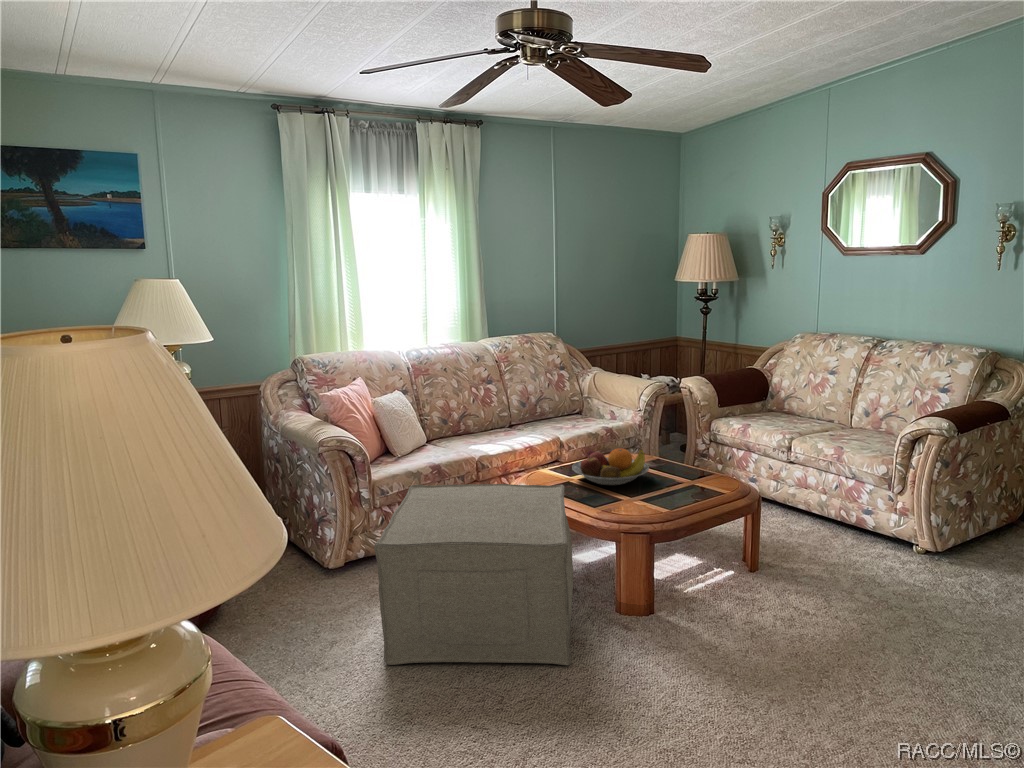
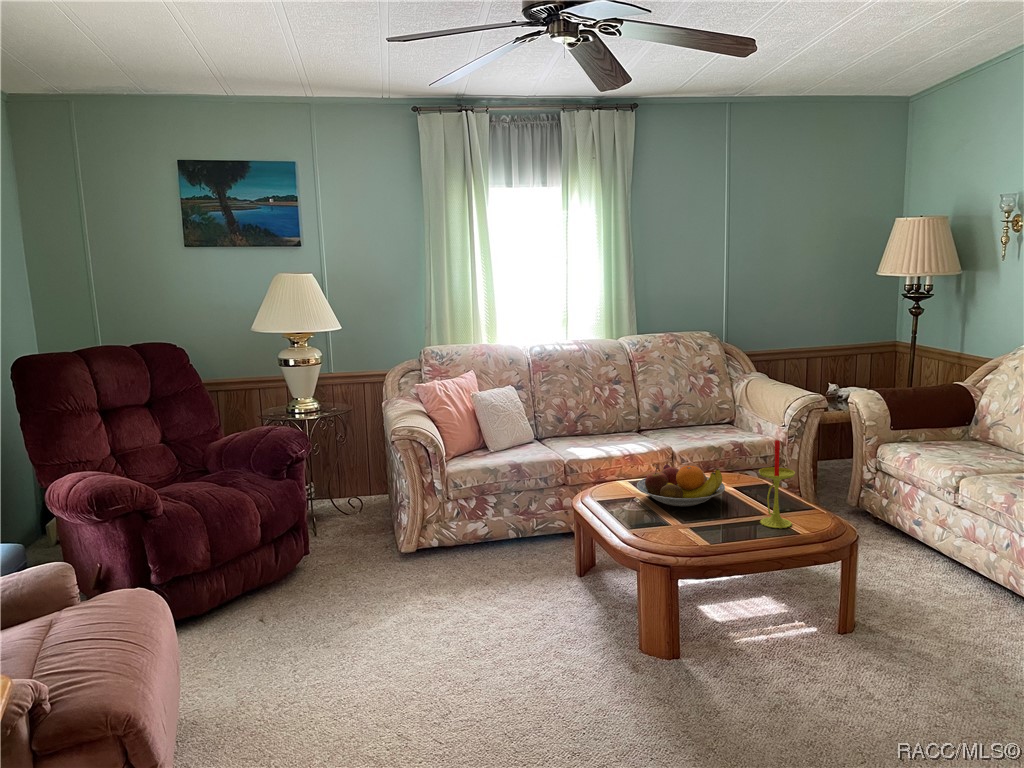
candle: none [689,417,719,493] -> present [759,440,795,528]
ottoman: present [374,484,573,665] -> none [370,481,613,690]

